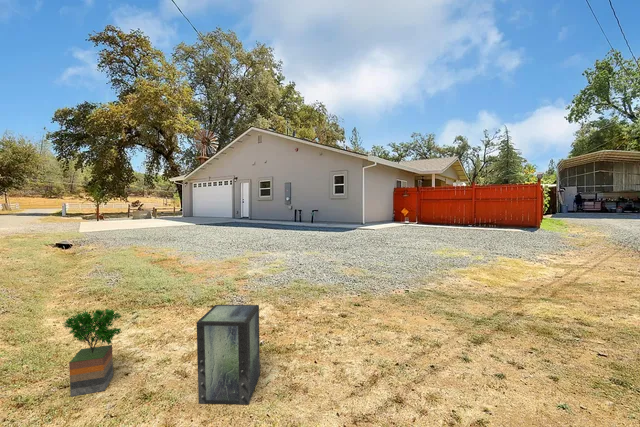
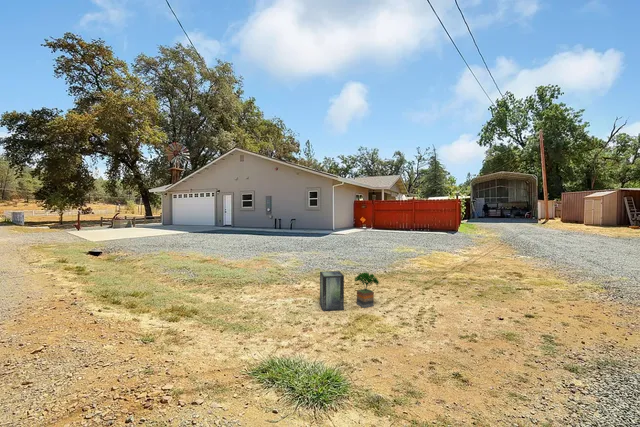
potted tree: present [64,309,121,396] -> present [355,273,379,308]

